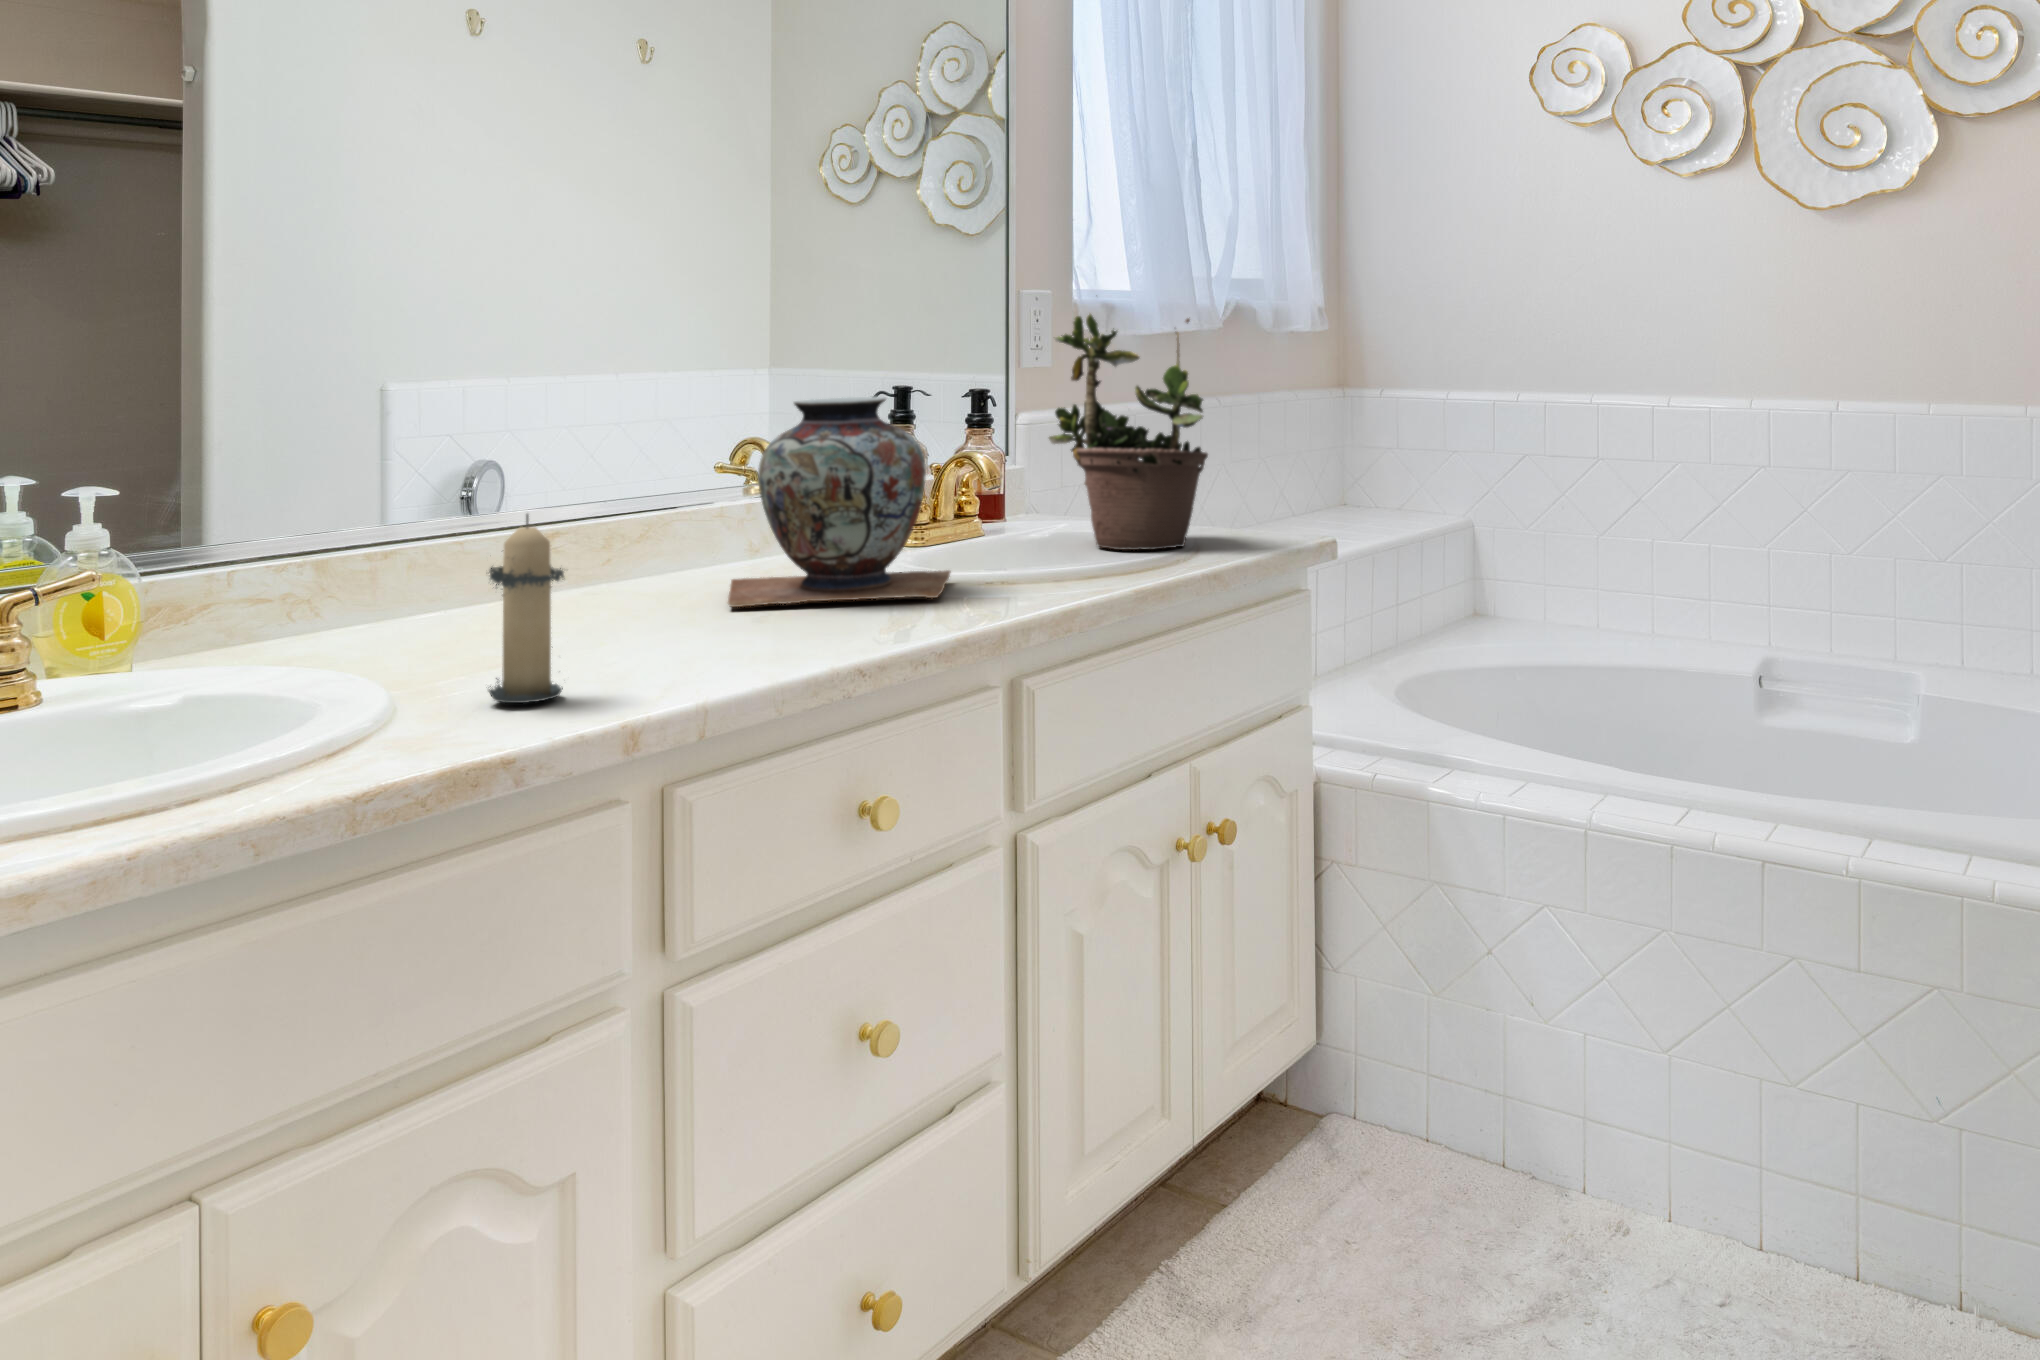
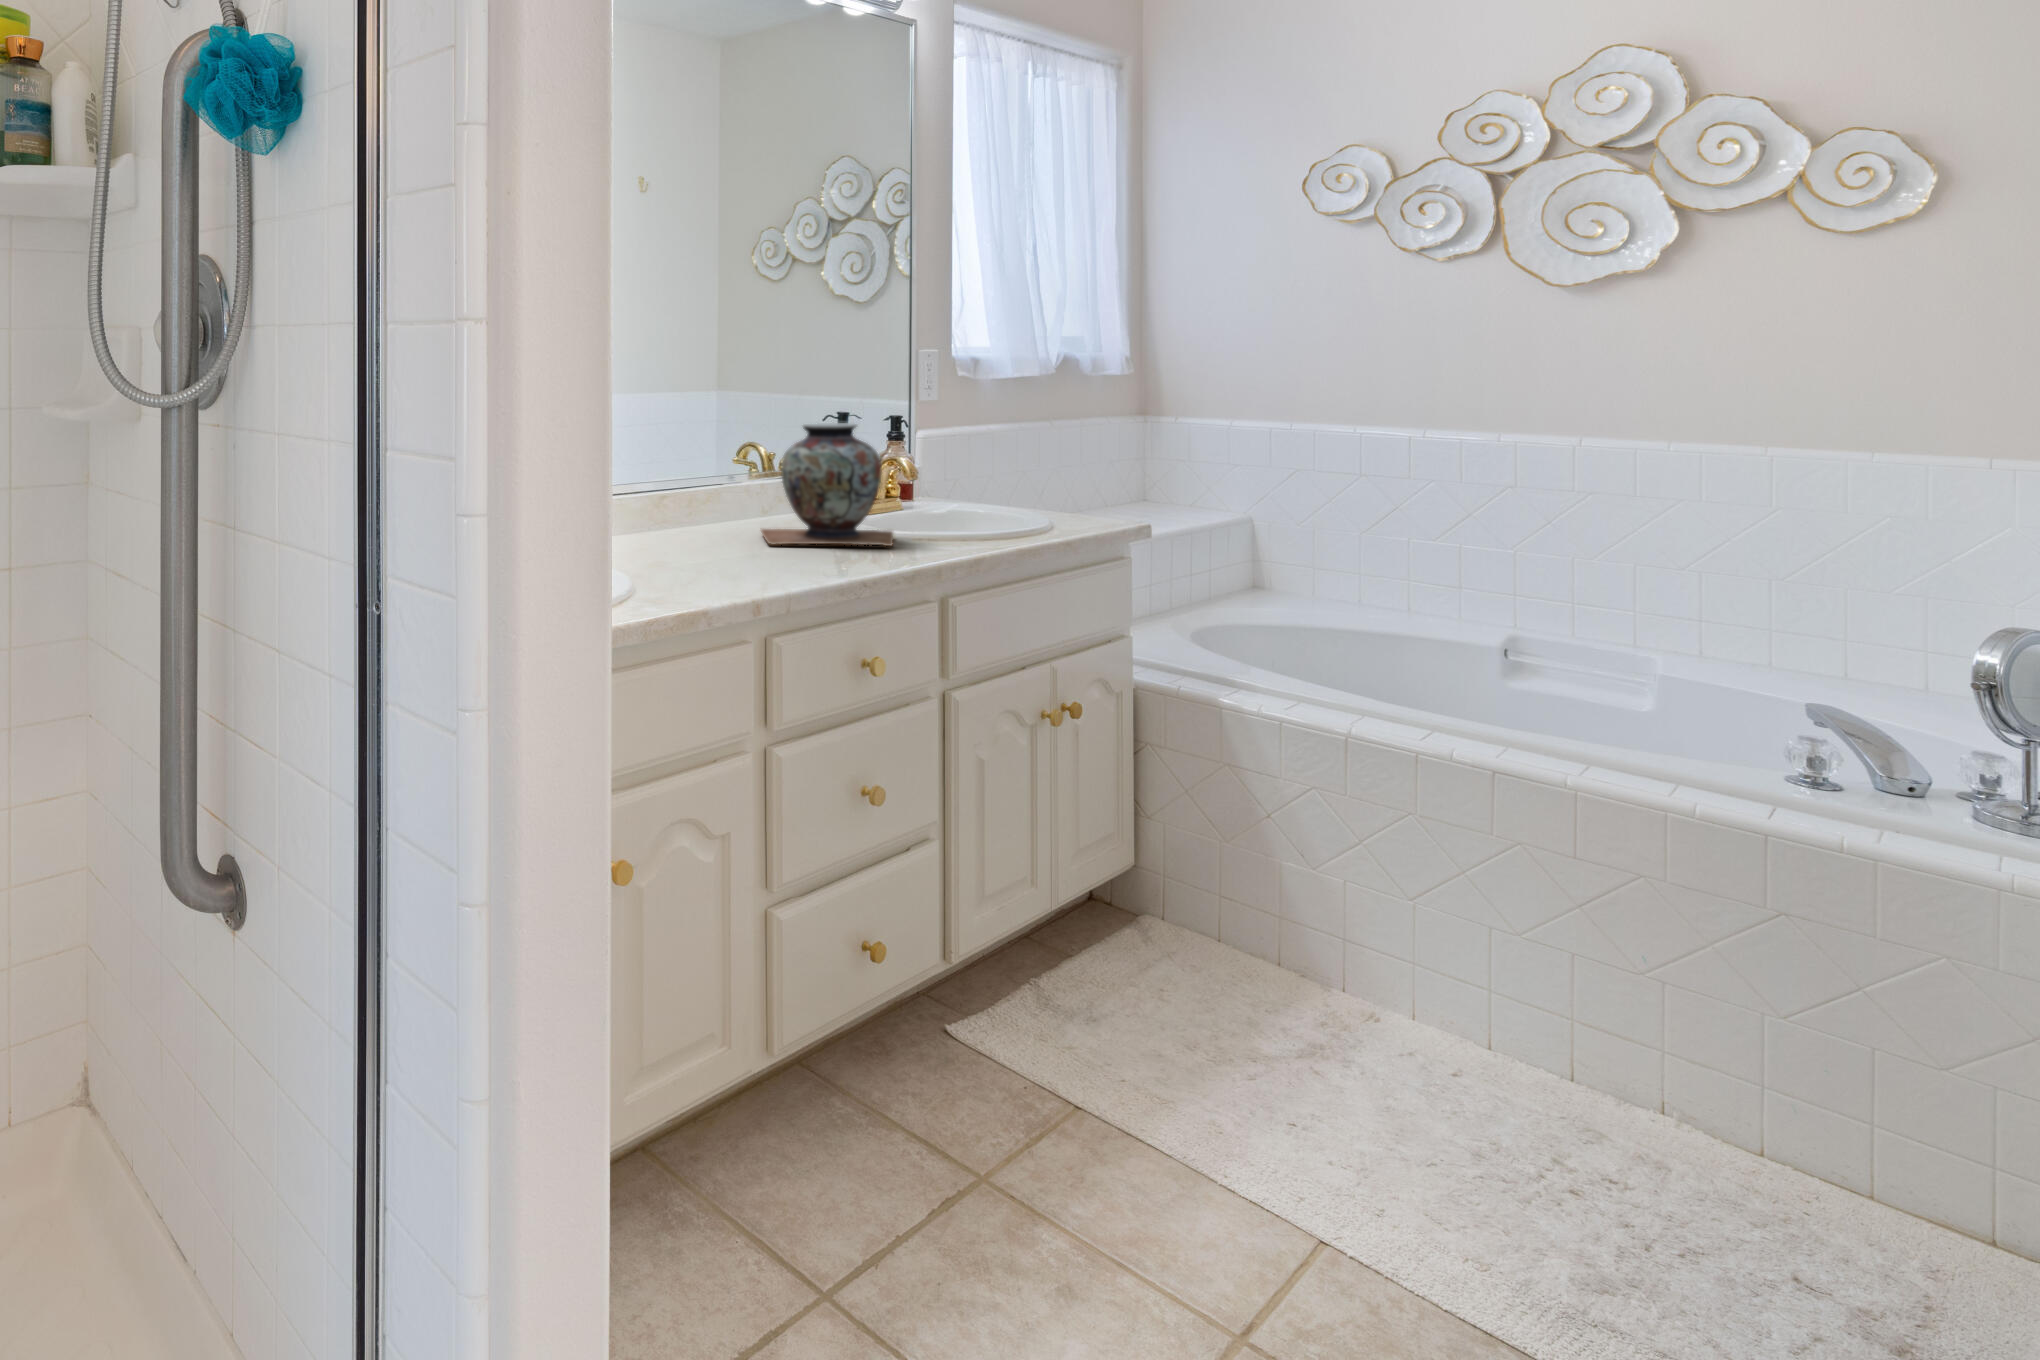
potted plant: present [1049,314,1208,550] -> none [944,357,1057,525]
candle: present [488,514,564,703] -> none [674,486,722,587]

